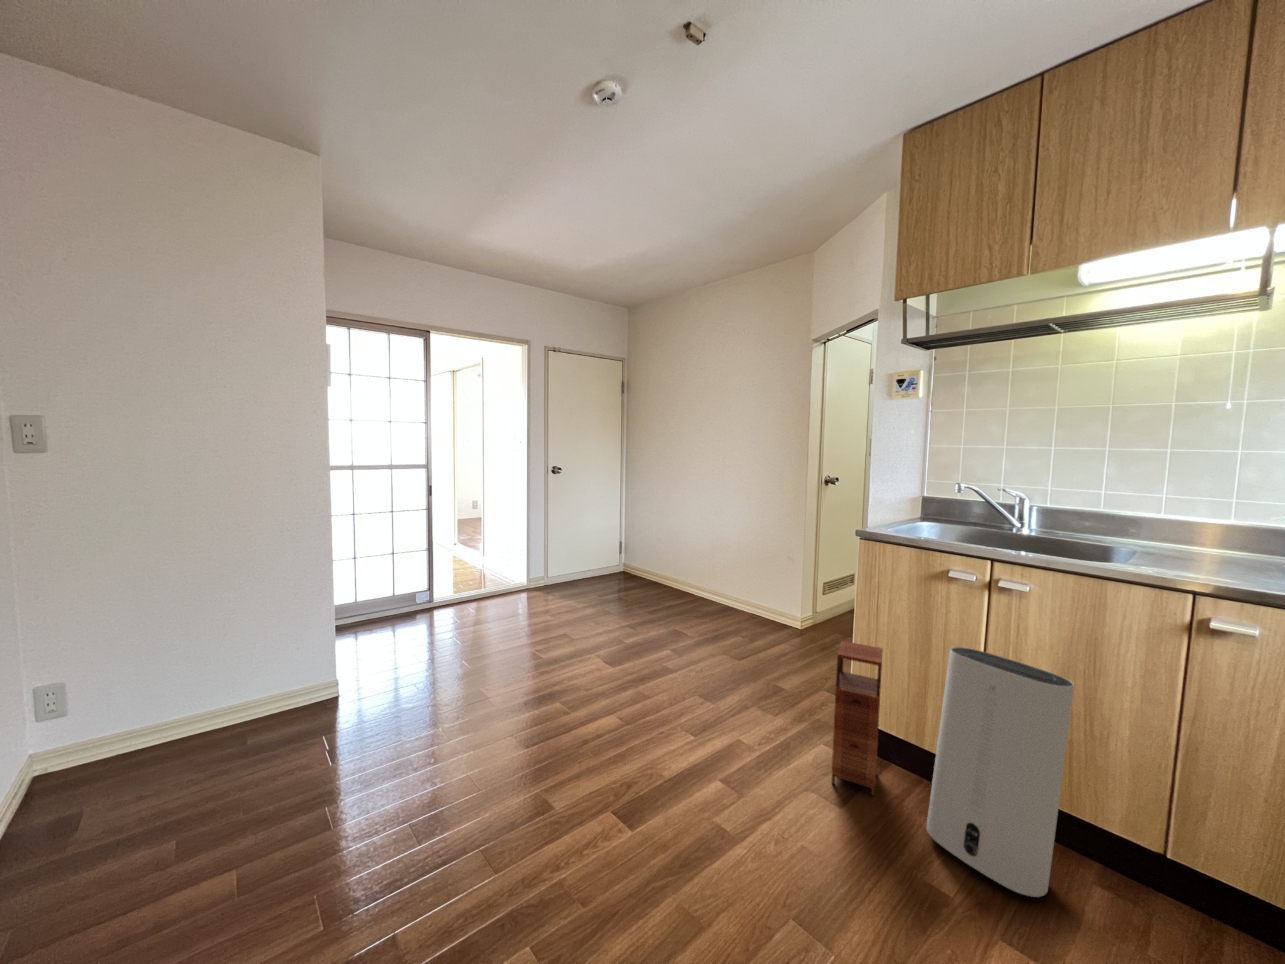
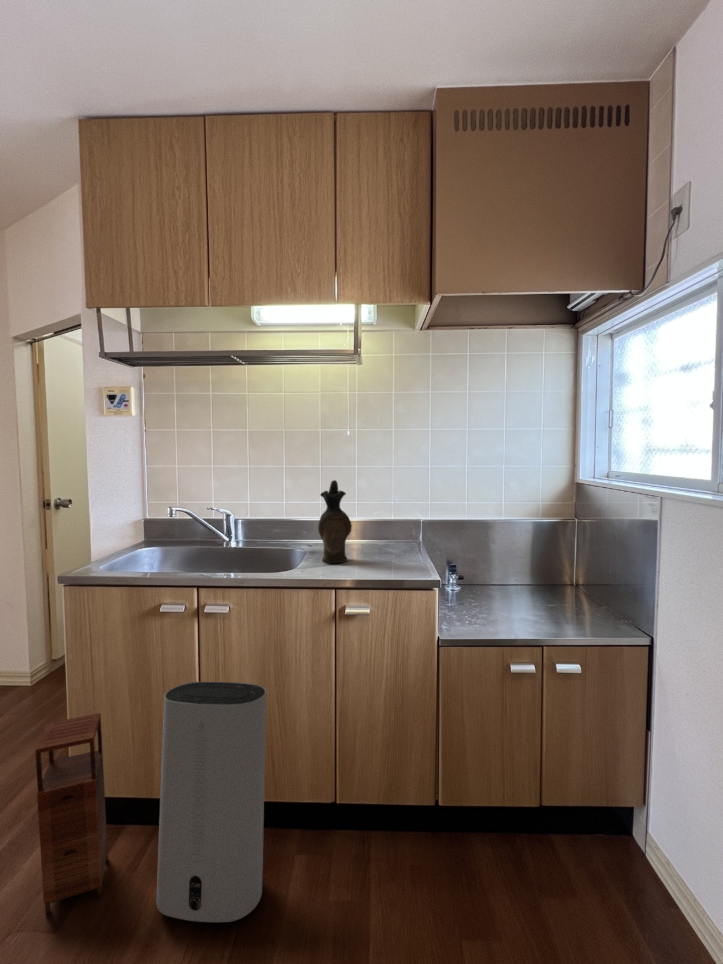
ceramic pitcher: none [1169,464,1235,570] -> present [318,480,352,563]

